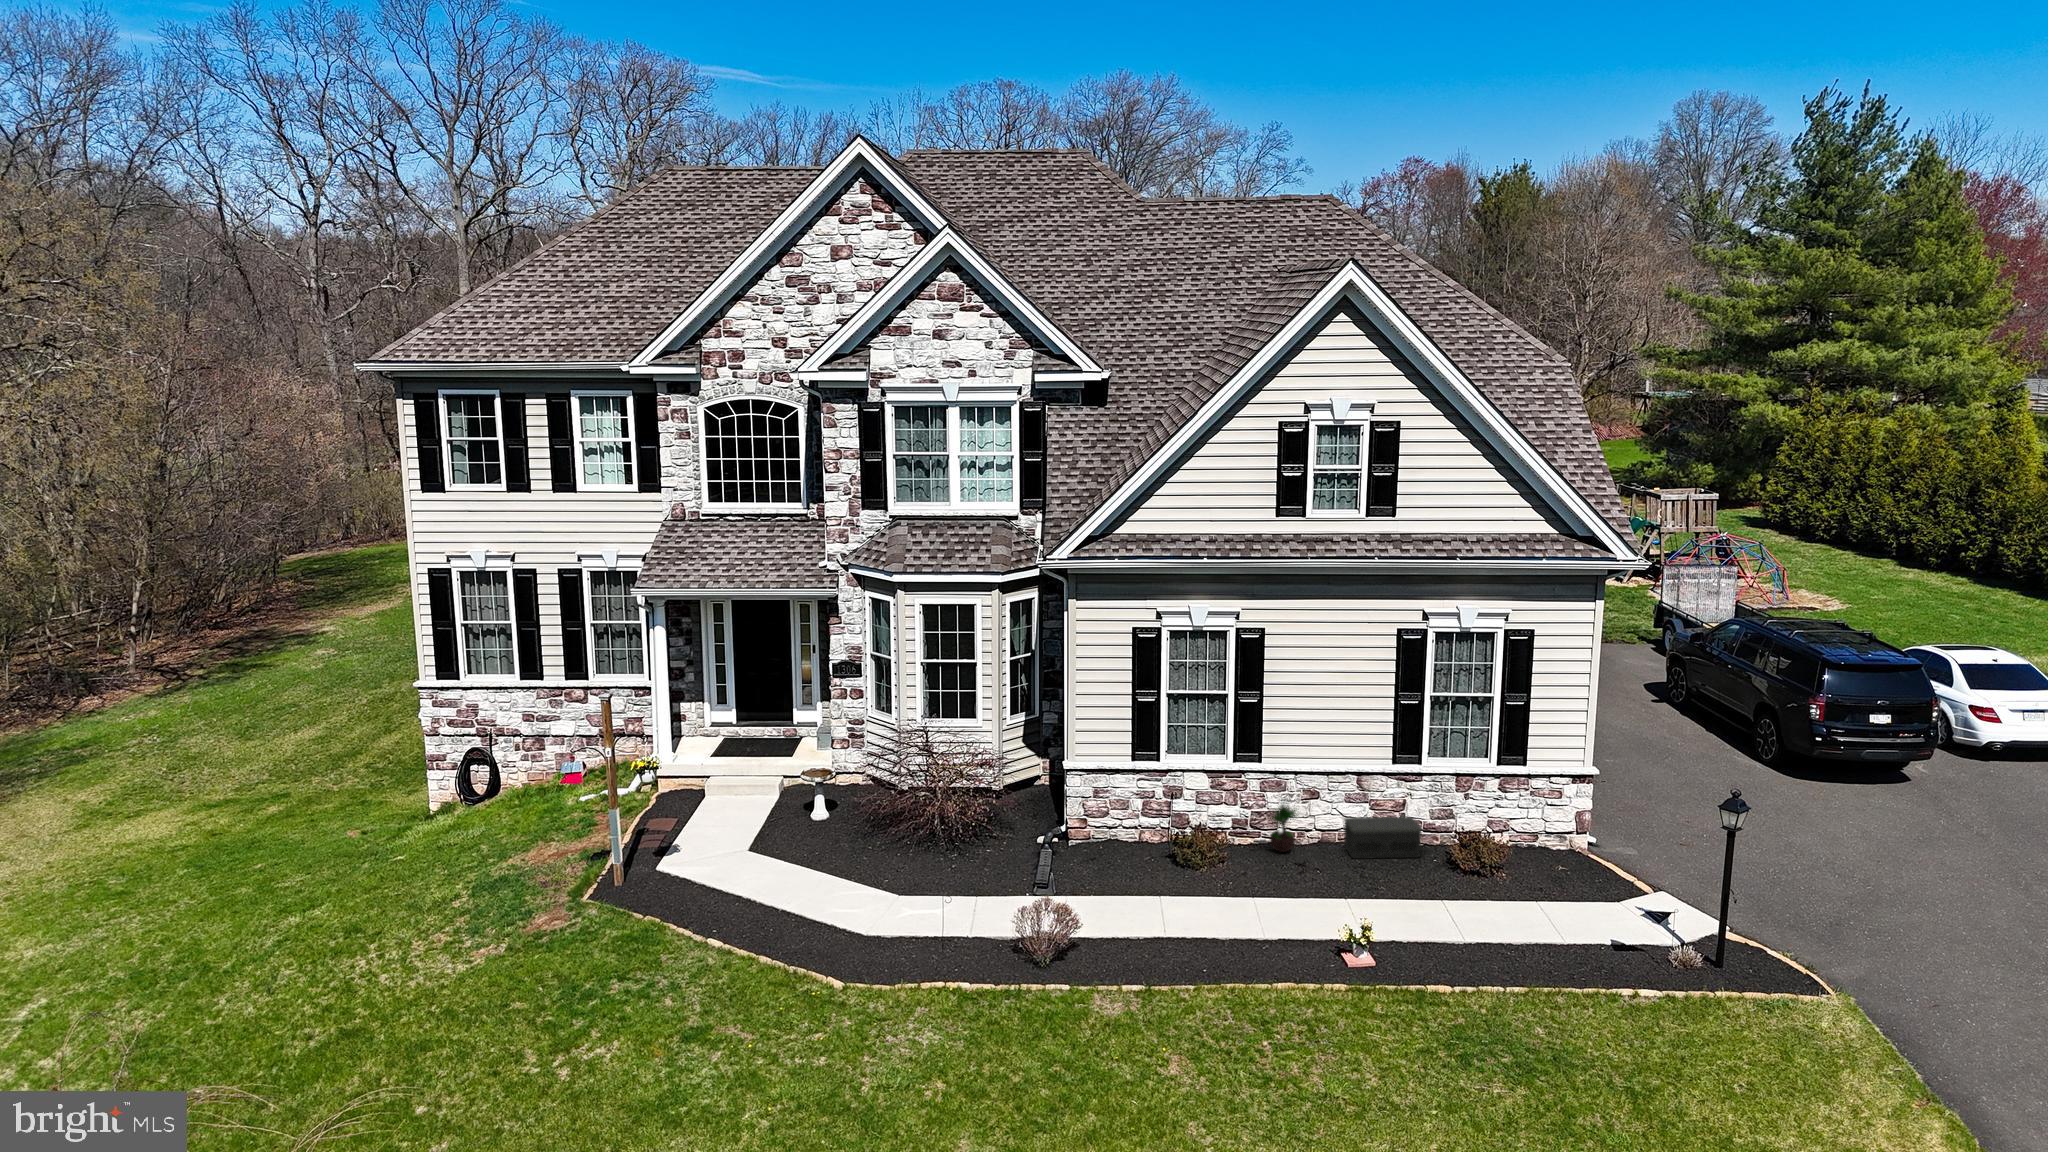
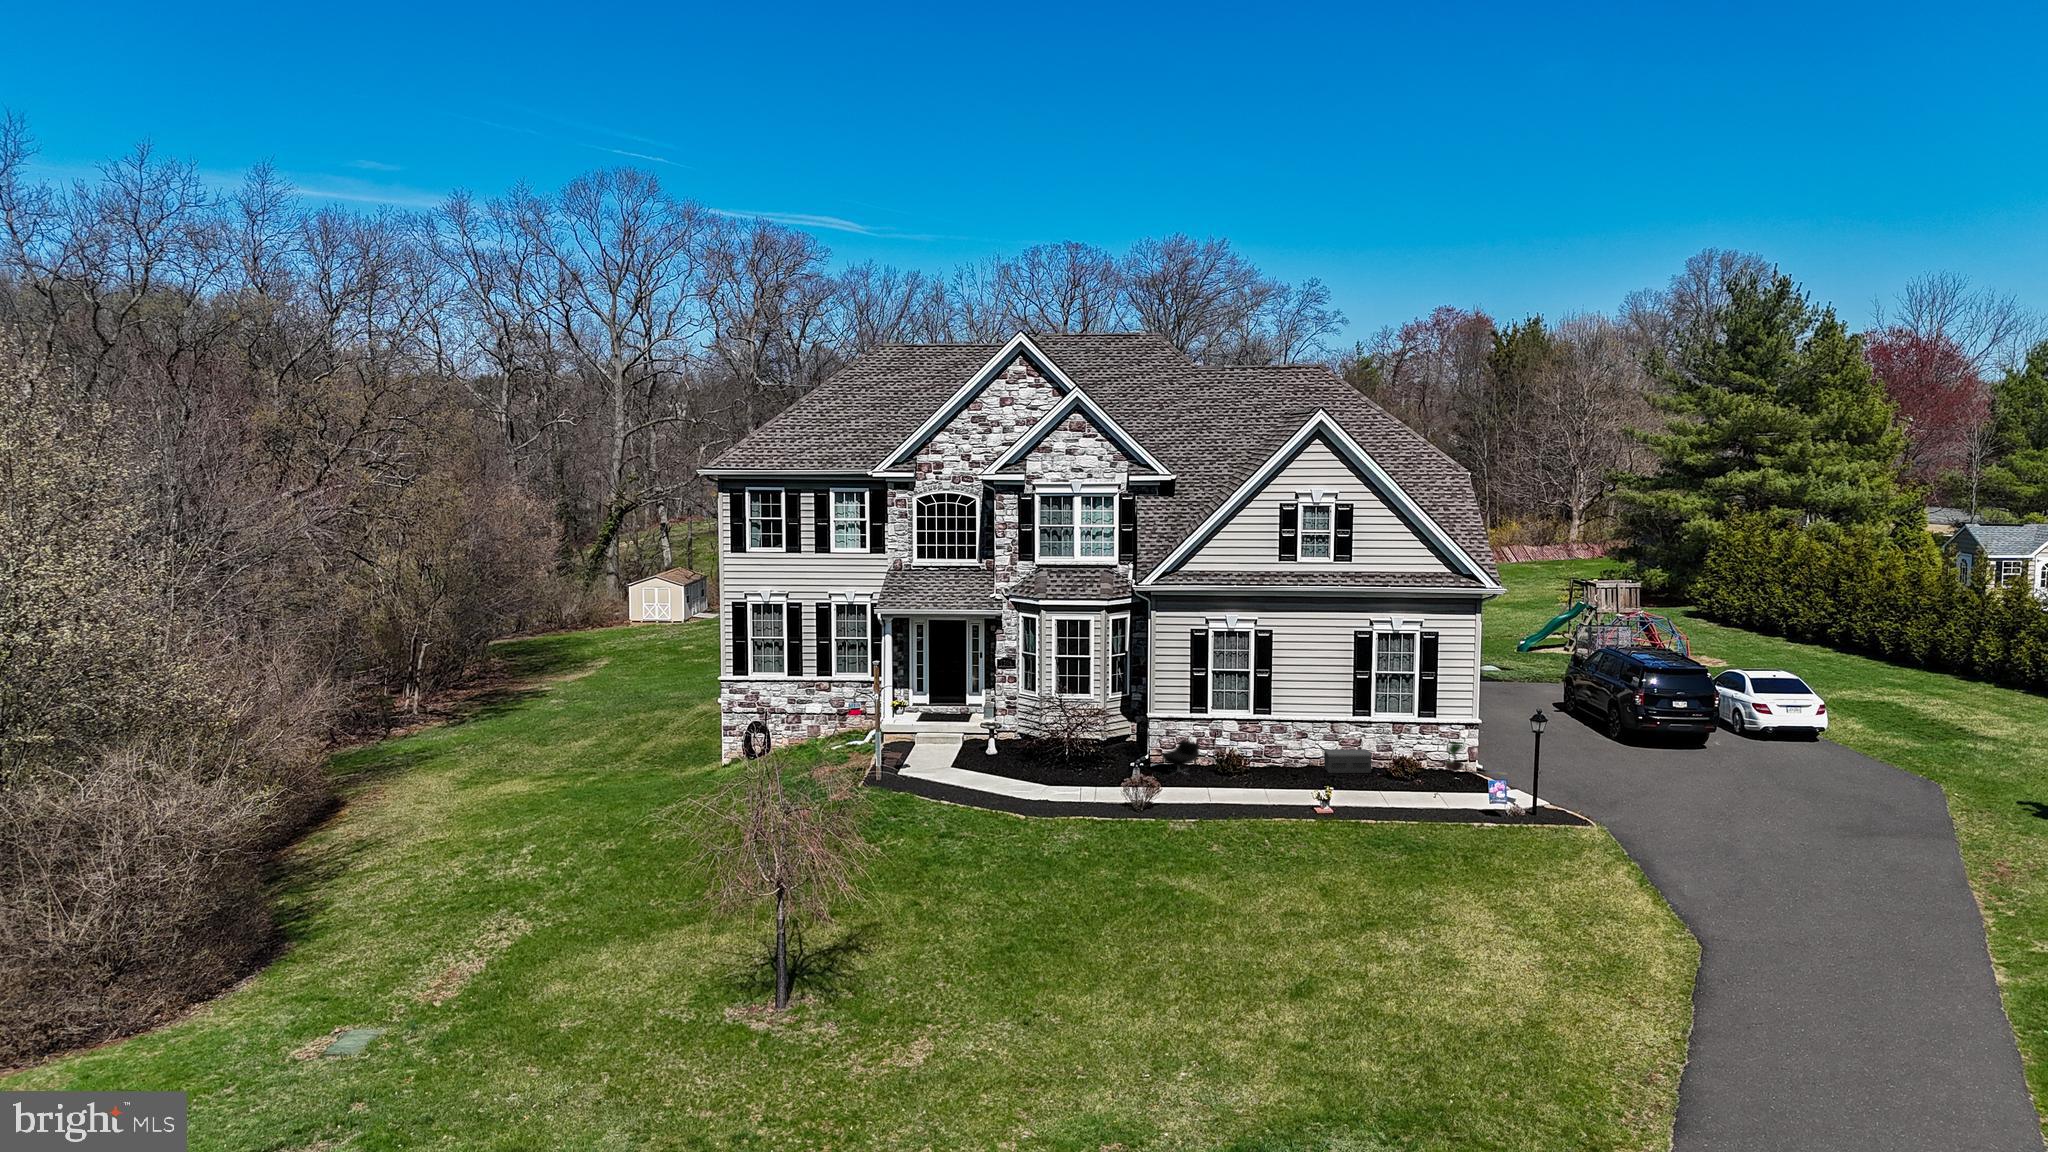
potted tree: present [1270,803,1297,852] -> present [1445,742,1464,772]
lounge chair: none [1083,804,1145,868] -> present [1162,740,1199,773]

